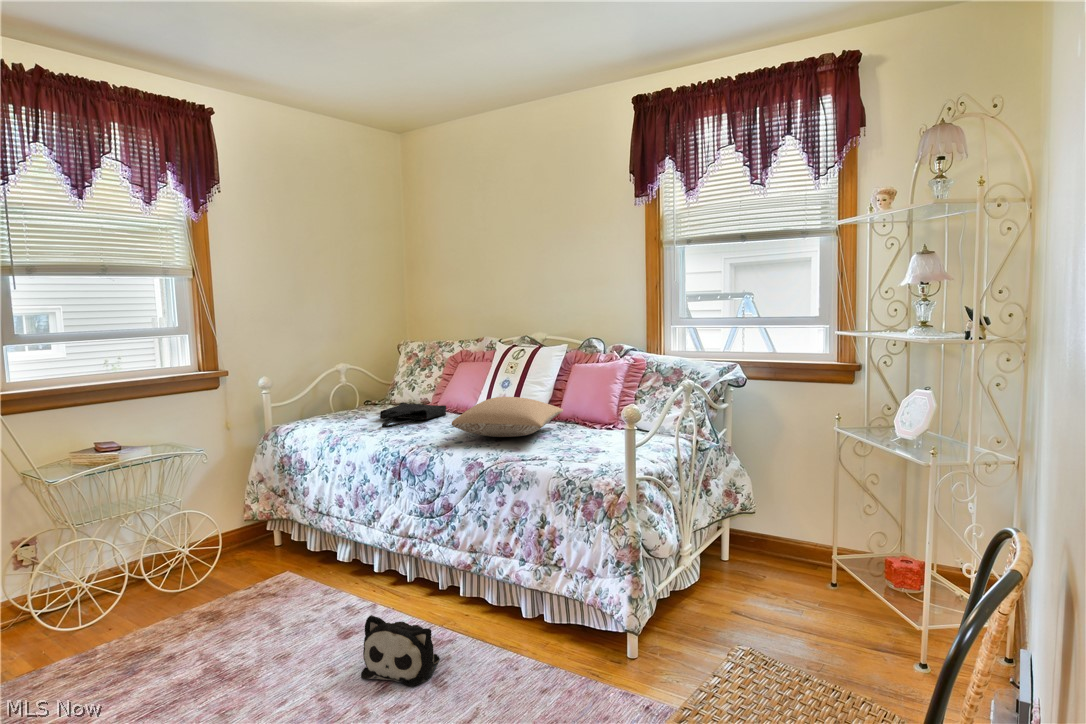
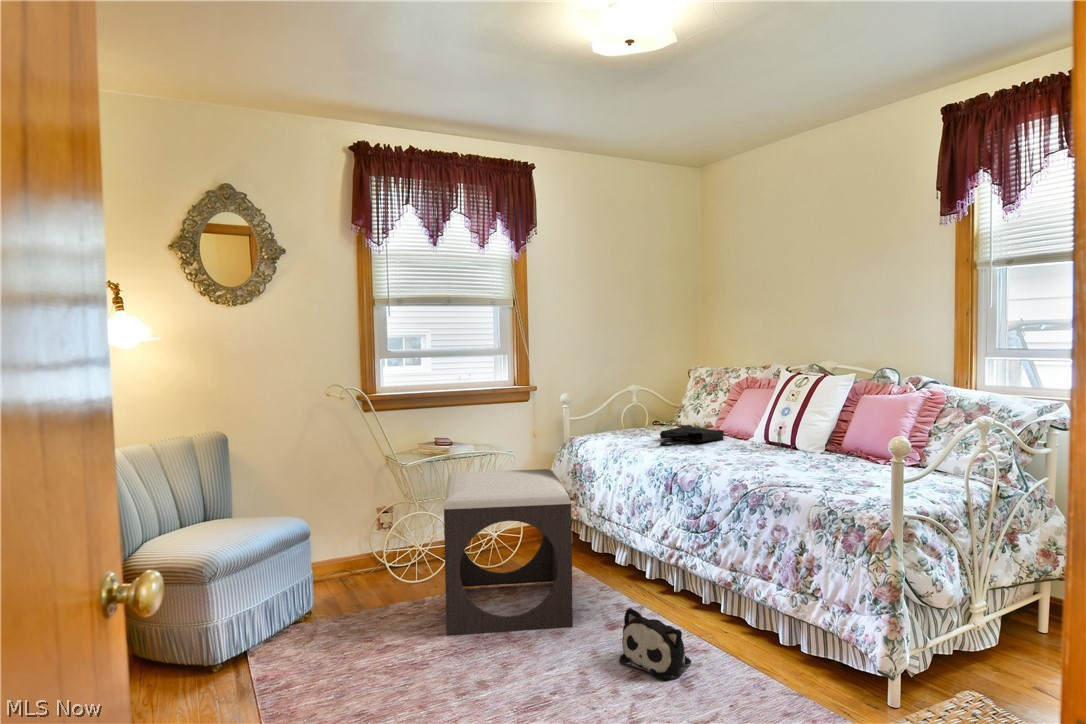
pillow: present [452,397,563,437] -> none [719,425,842,463]
footstool: none [110,468,298,701] -> present [444,469,573,636]

